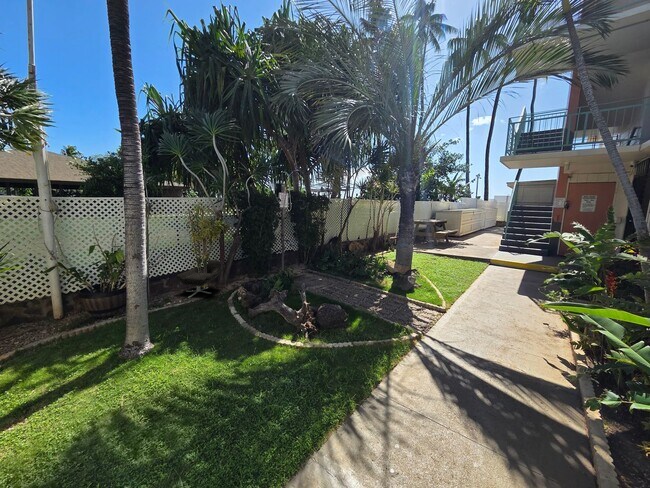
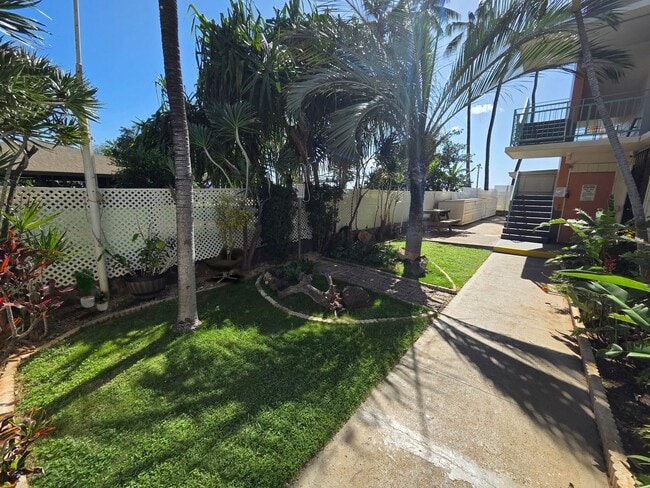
potted plant: none [14,280,63,330] -> present [72,268,109,311]

